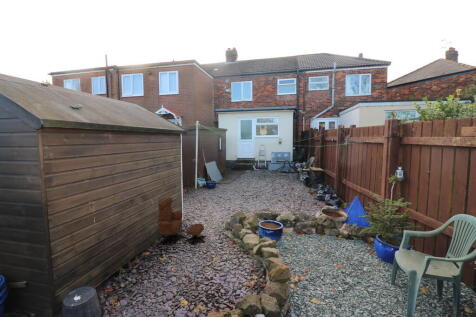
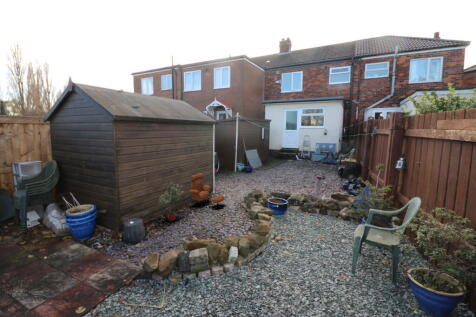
potted tree: none [115,216,155,276] -> present [158,182,184,222]

